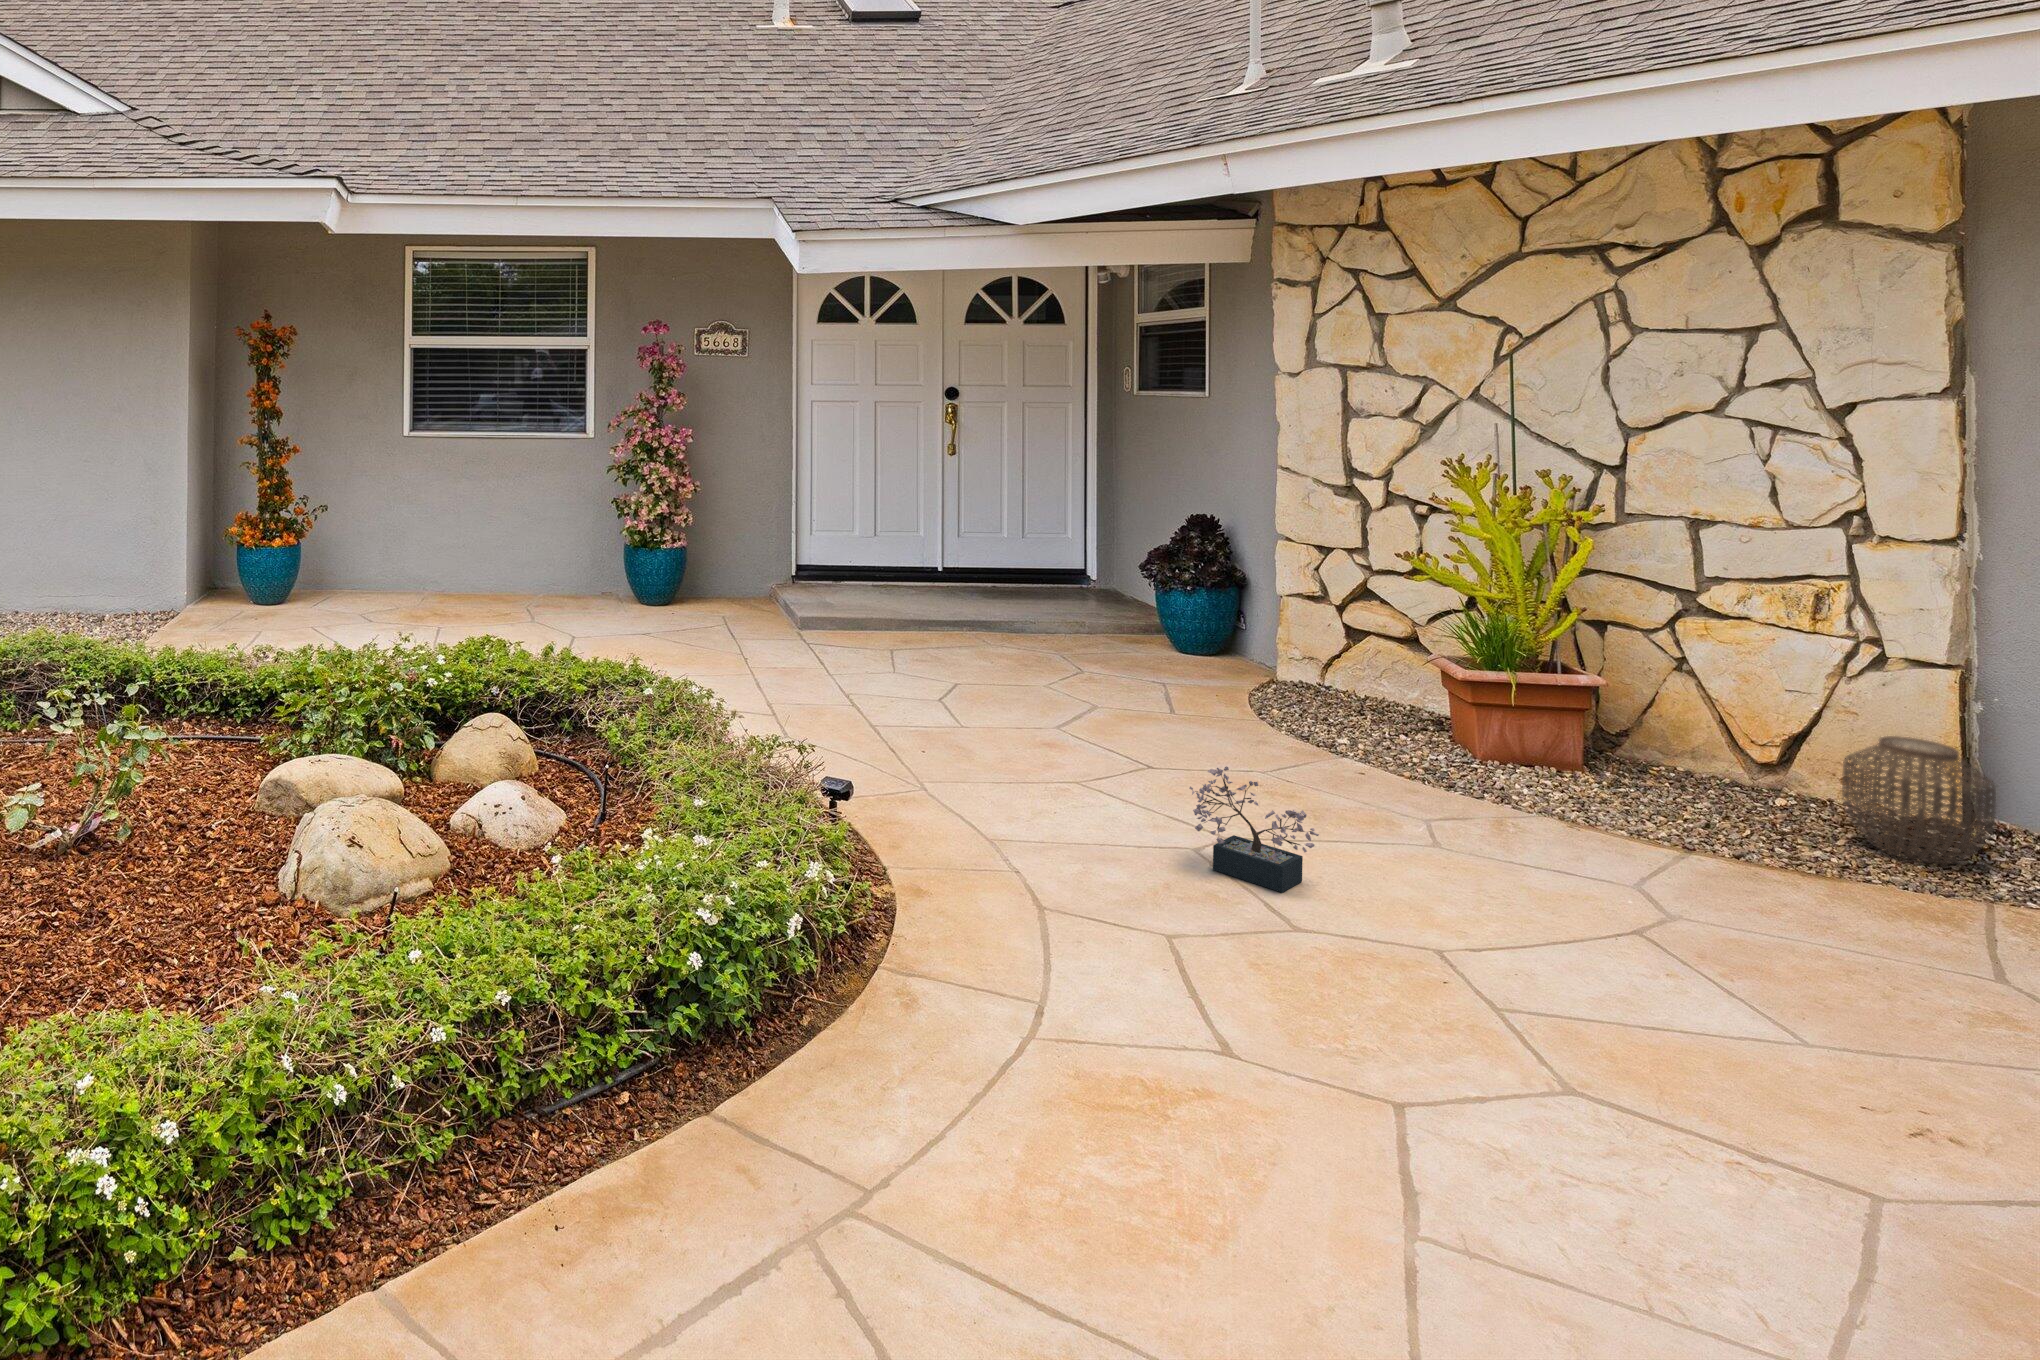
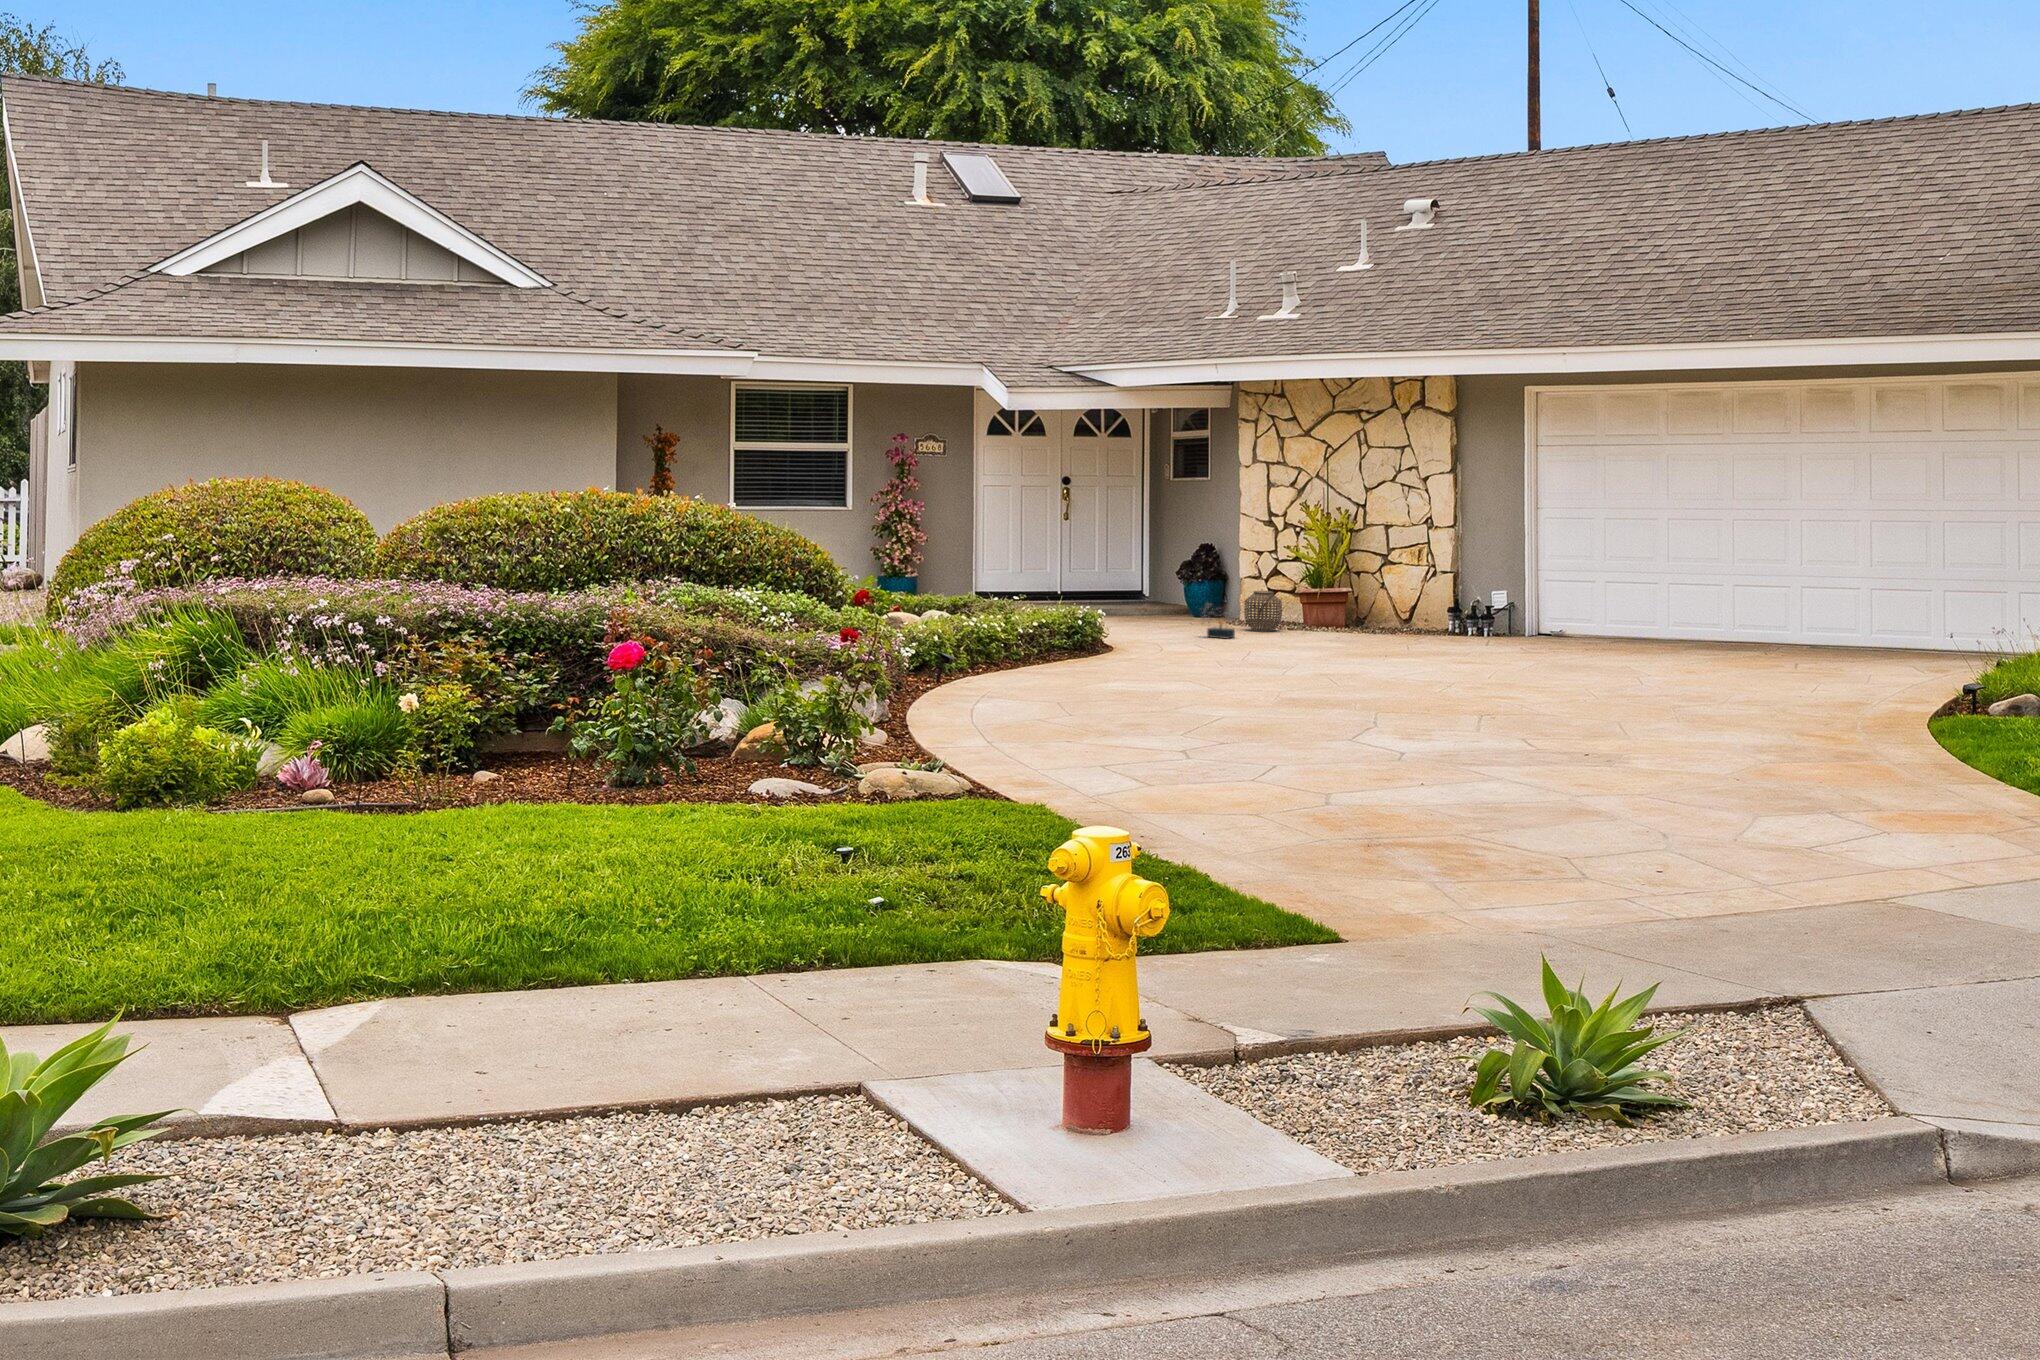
woven basket: present [1842,736,1996,865] -> present [1244,591,1282,631]

